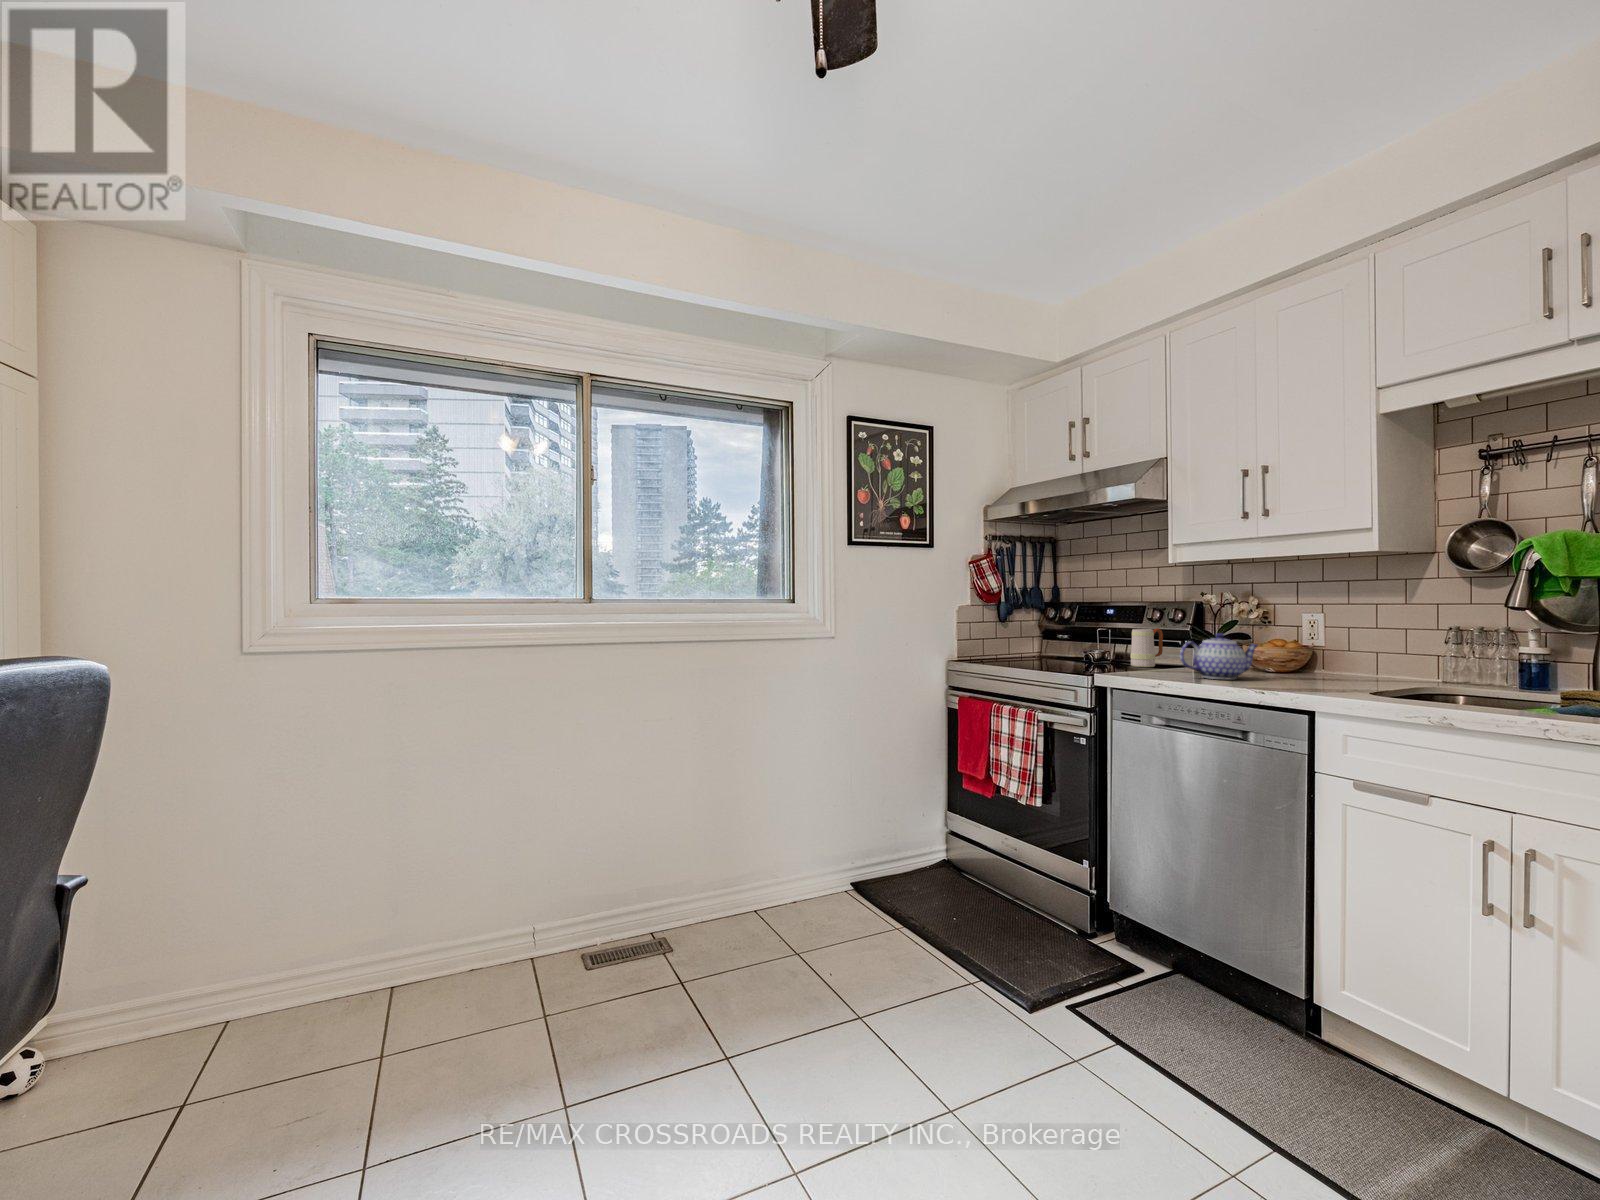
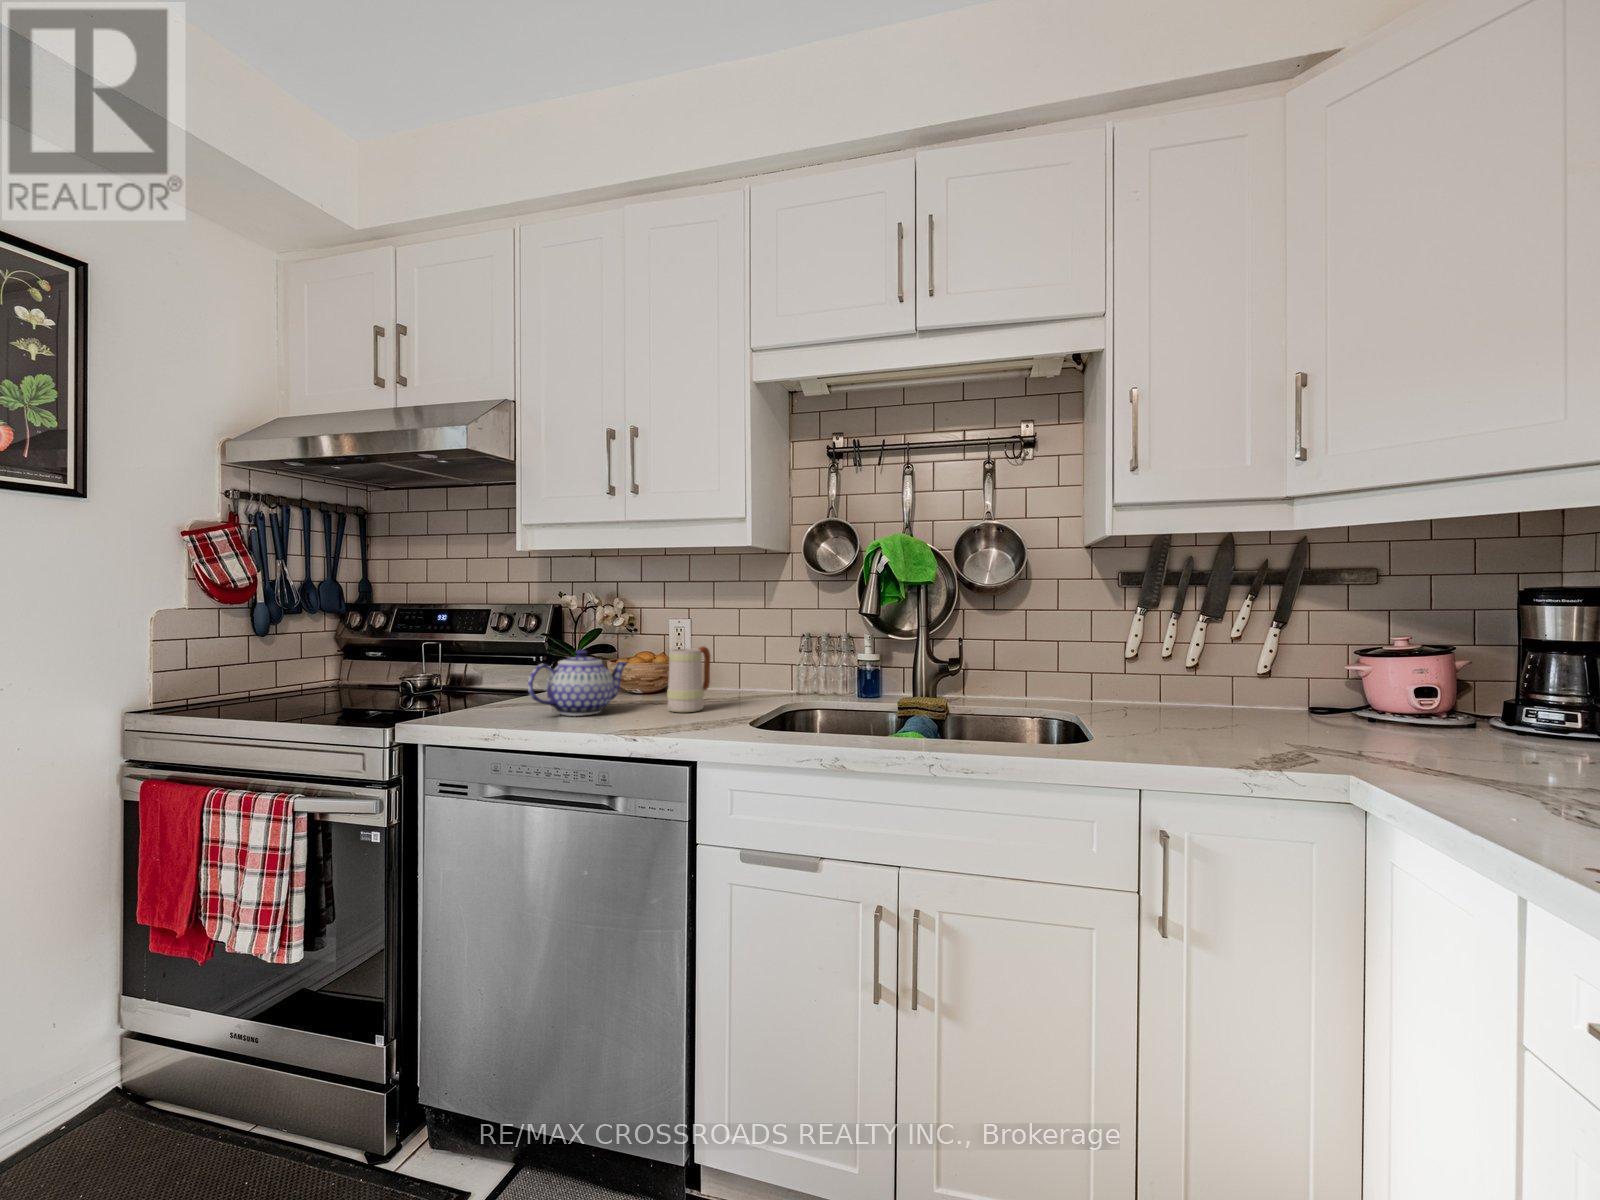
mug: present [1130,628,1163,667] -> present [667,646,711,712]

